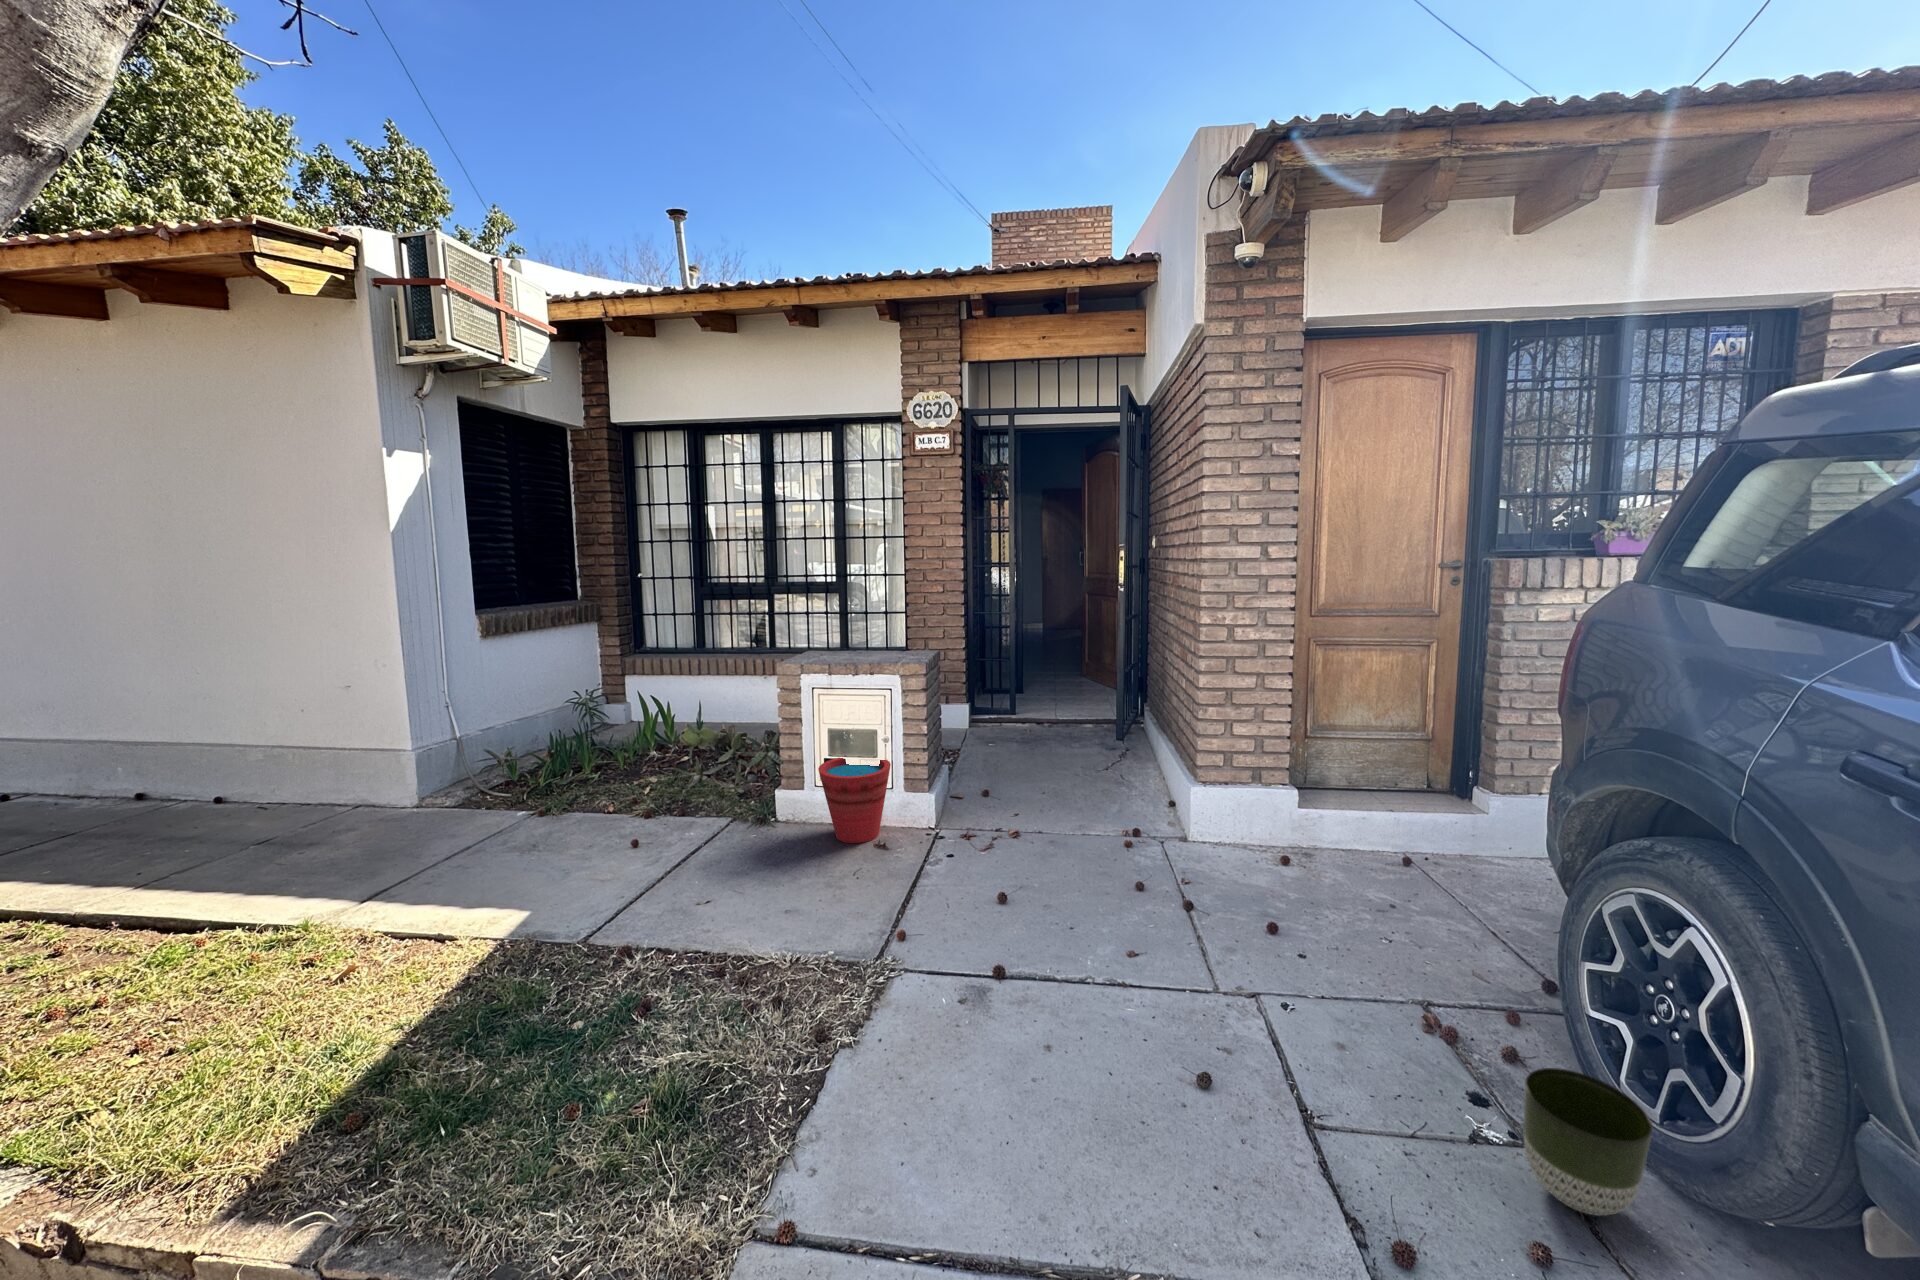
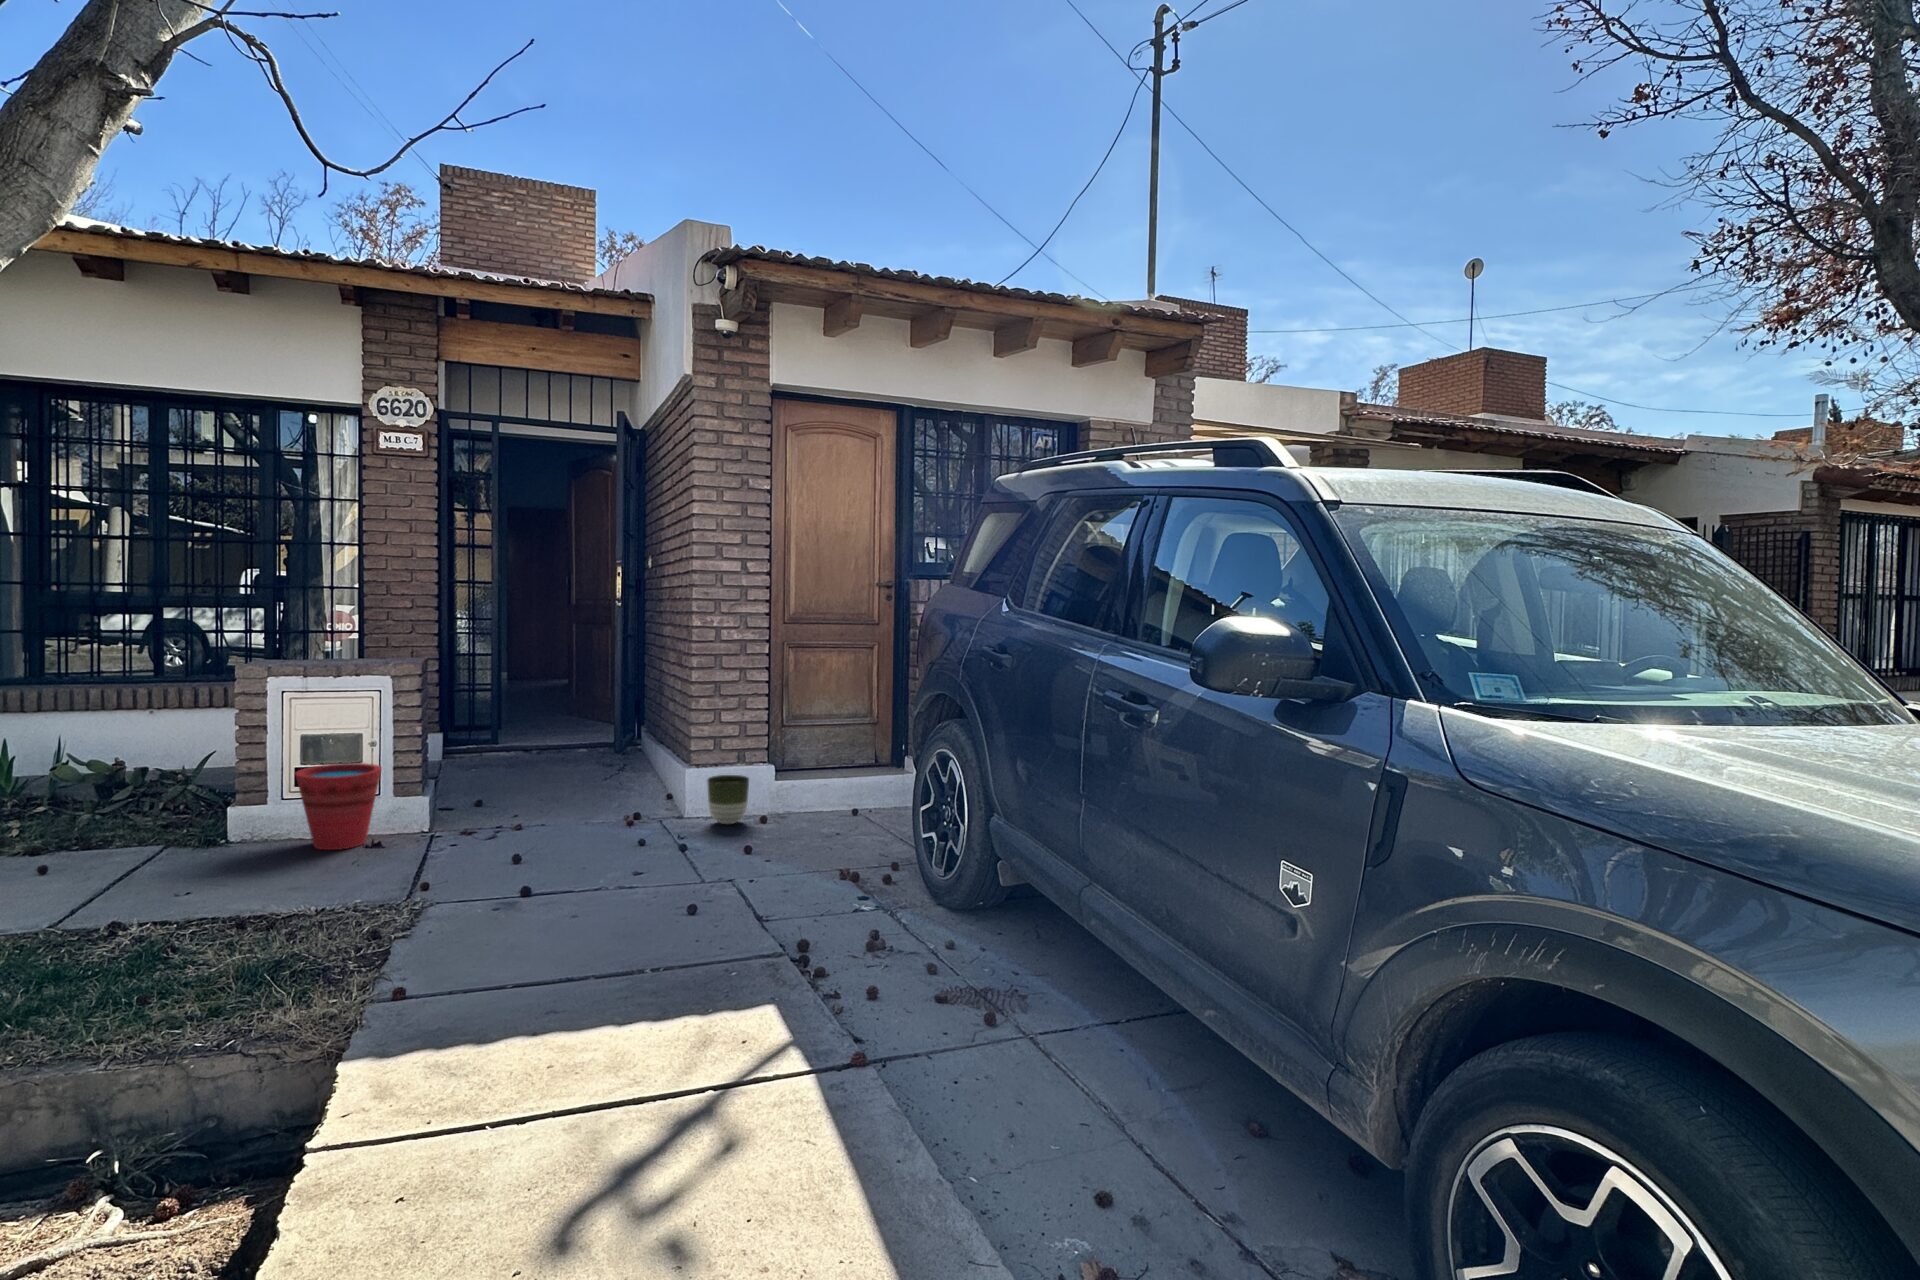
planter: present [1524,1068,1653,1216] -> present [707,775,749,824]

